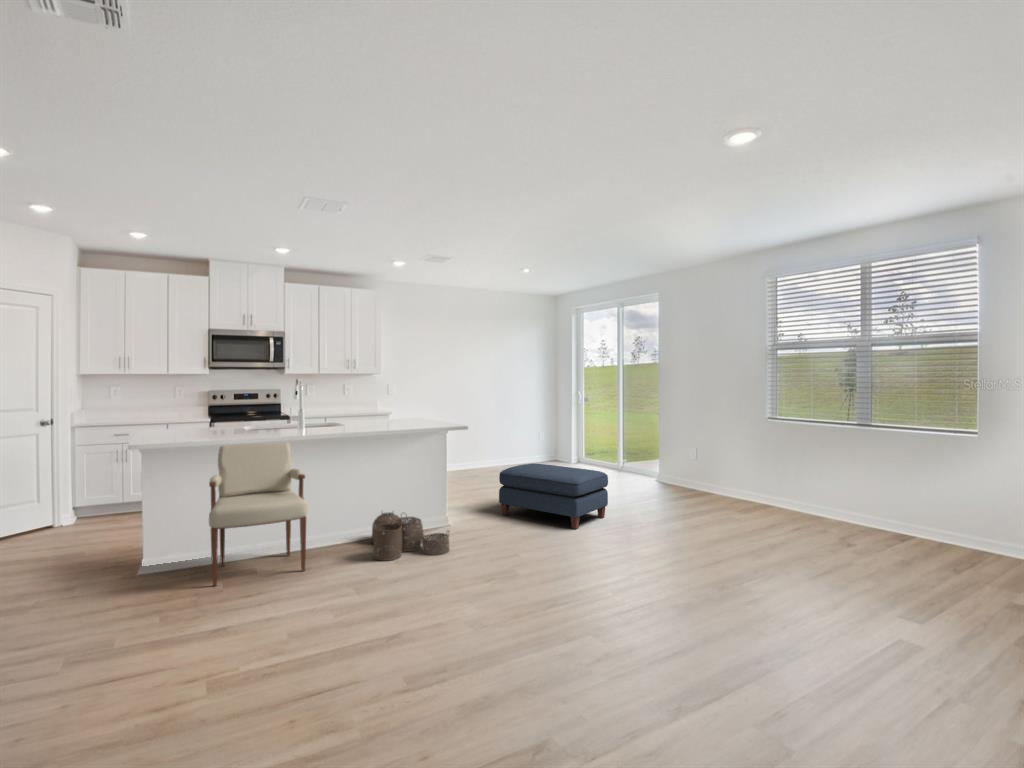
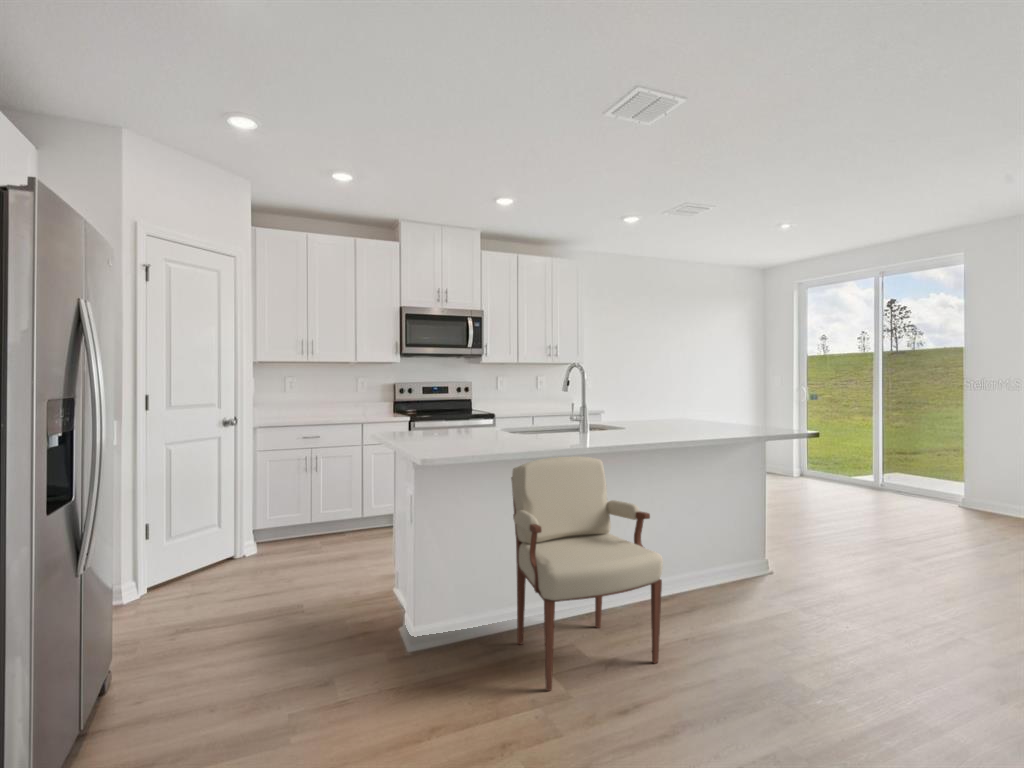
ottoman: present [499,463,608,529] -> none [815,487,993,592]
woven basket: present [372,512,450,560] -> none [688,559,838,646]

